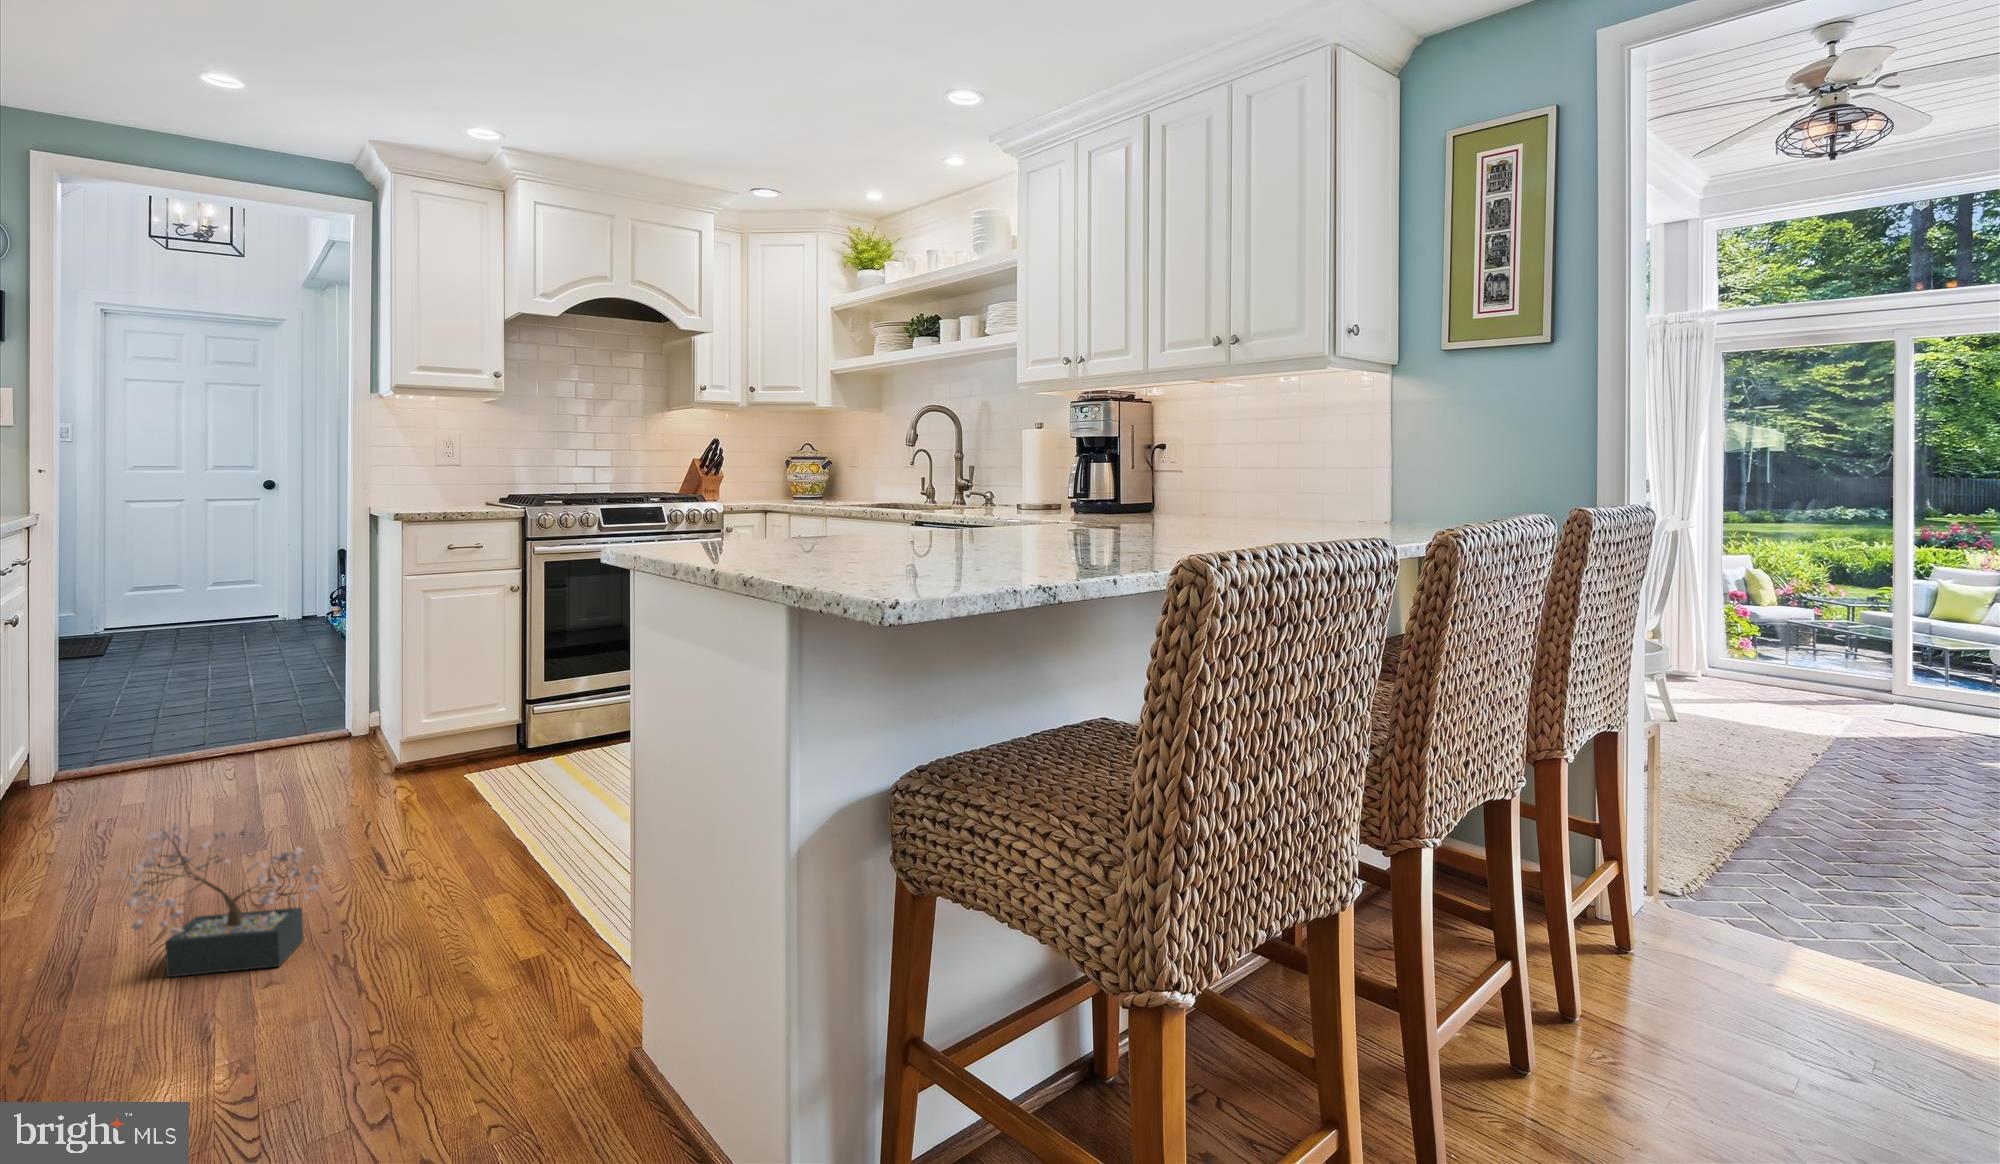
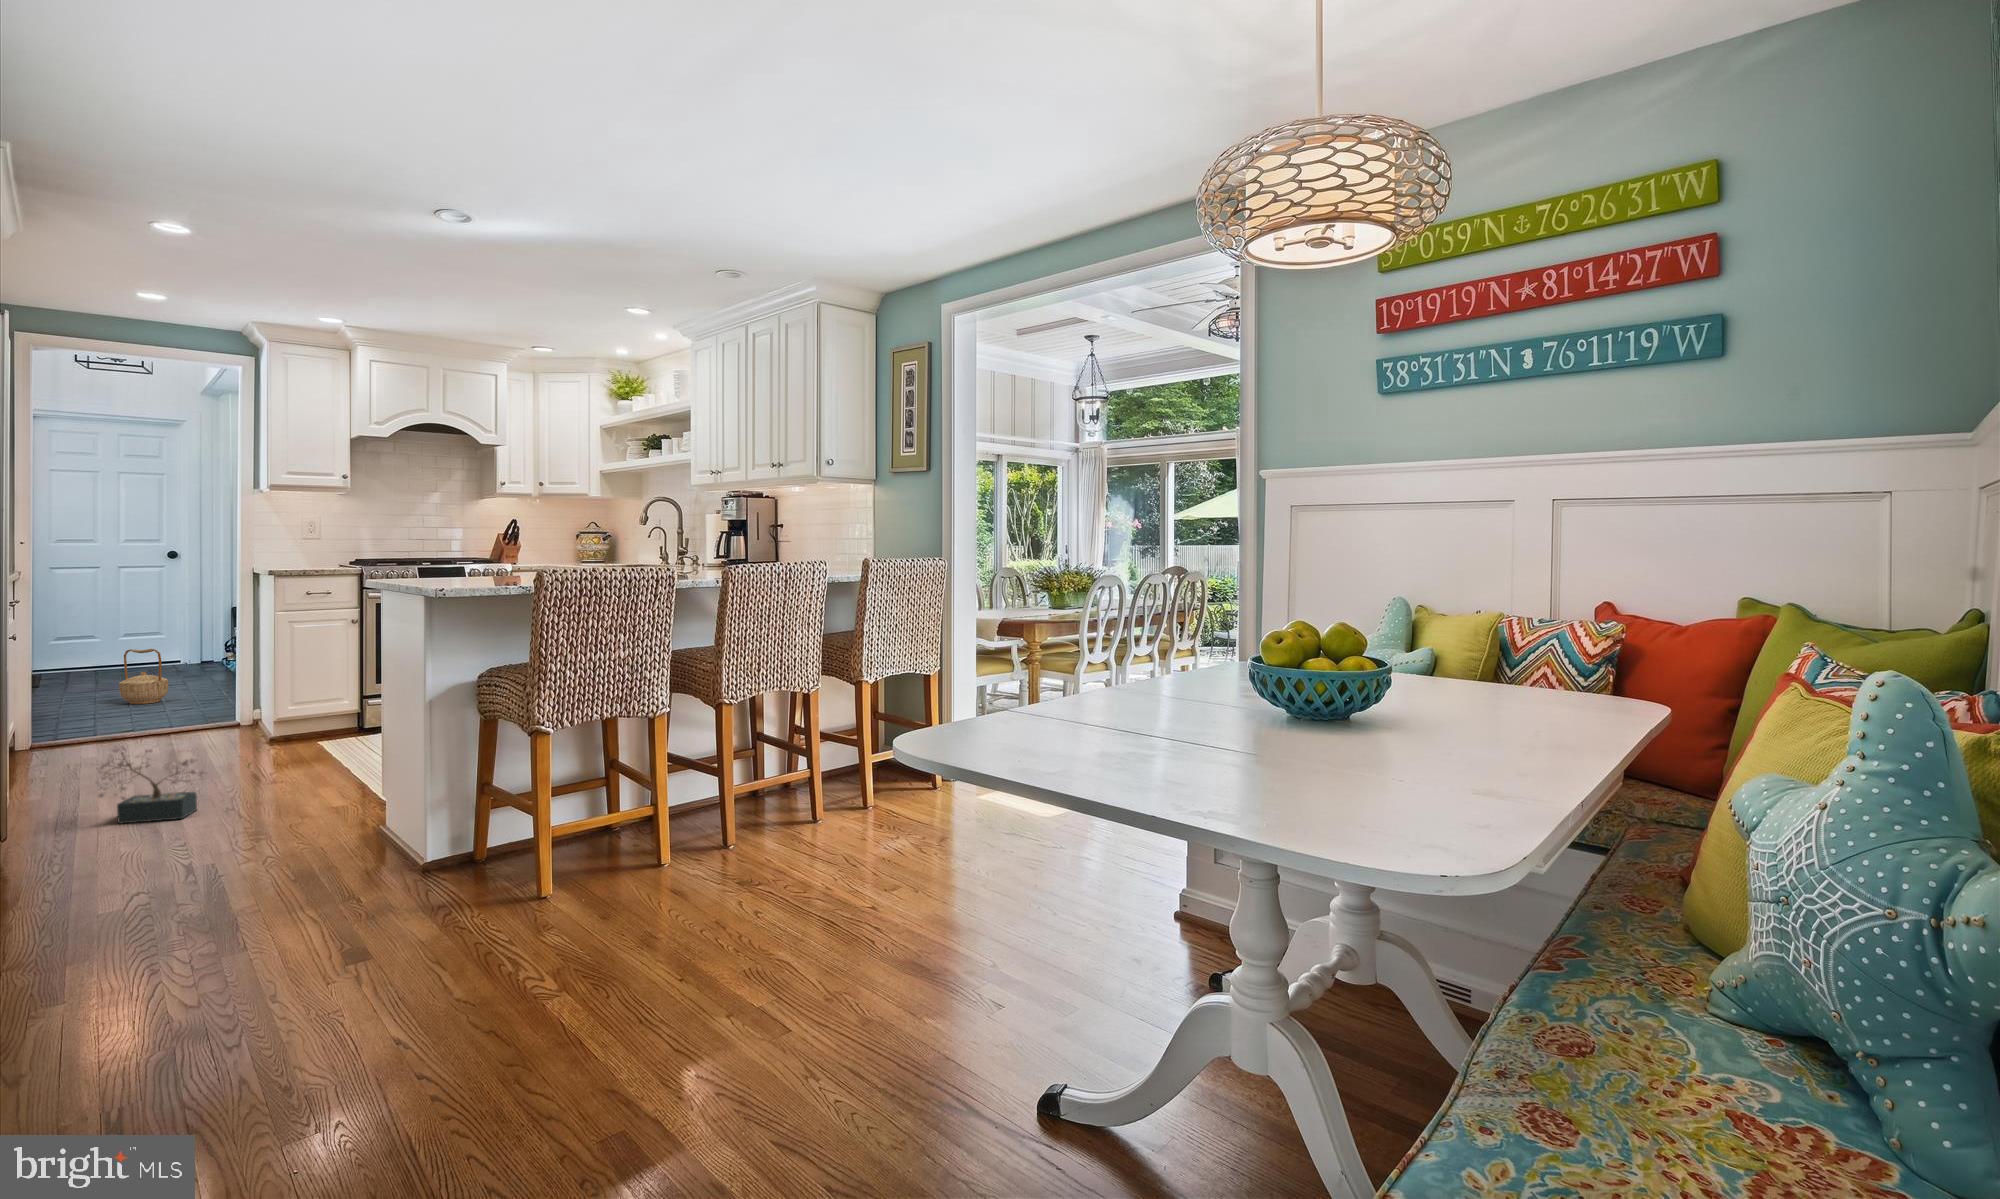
basket: none [190,618,254,695] -> present [119,649,169,704]

